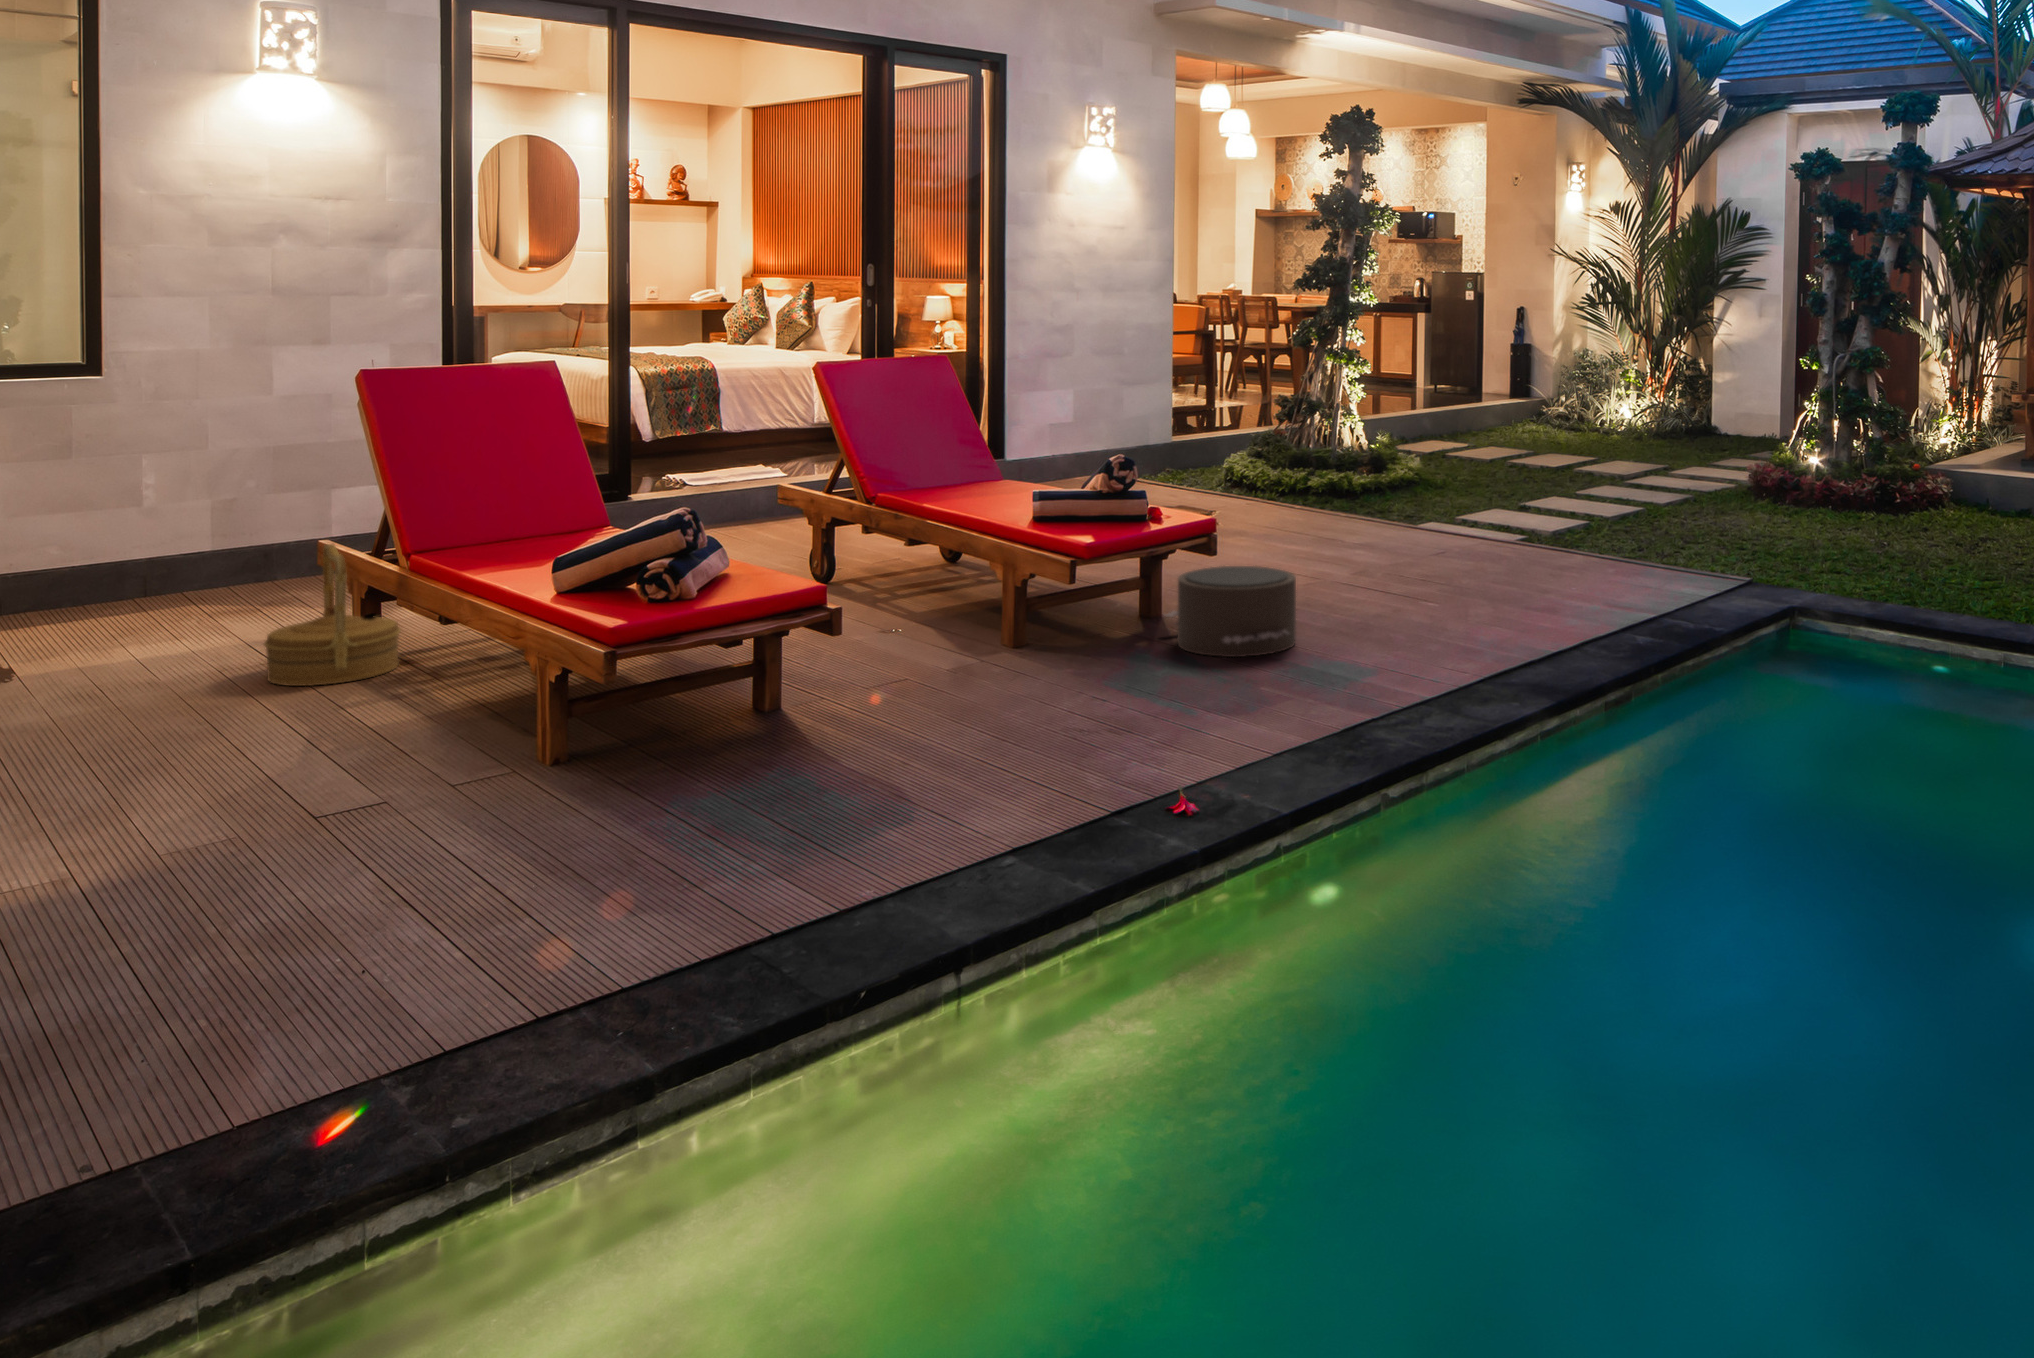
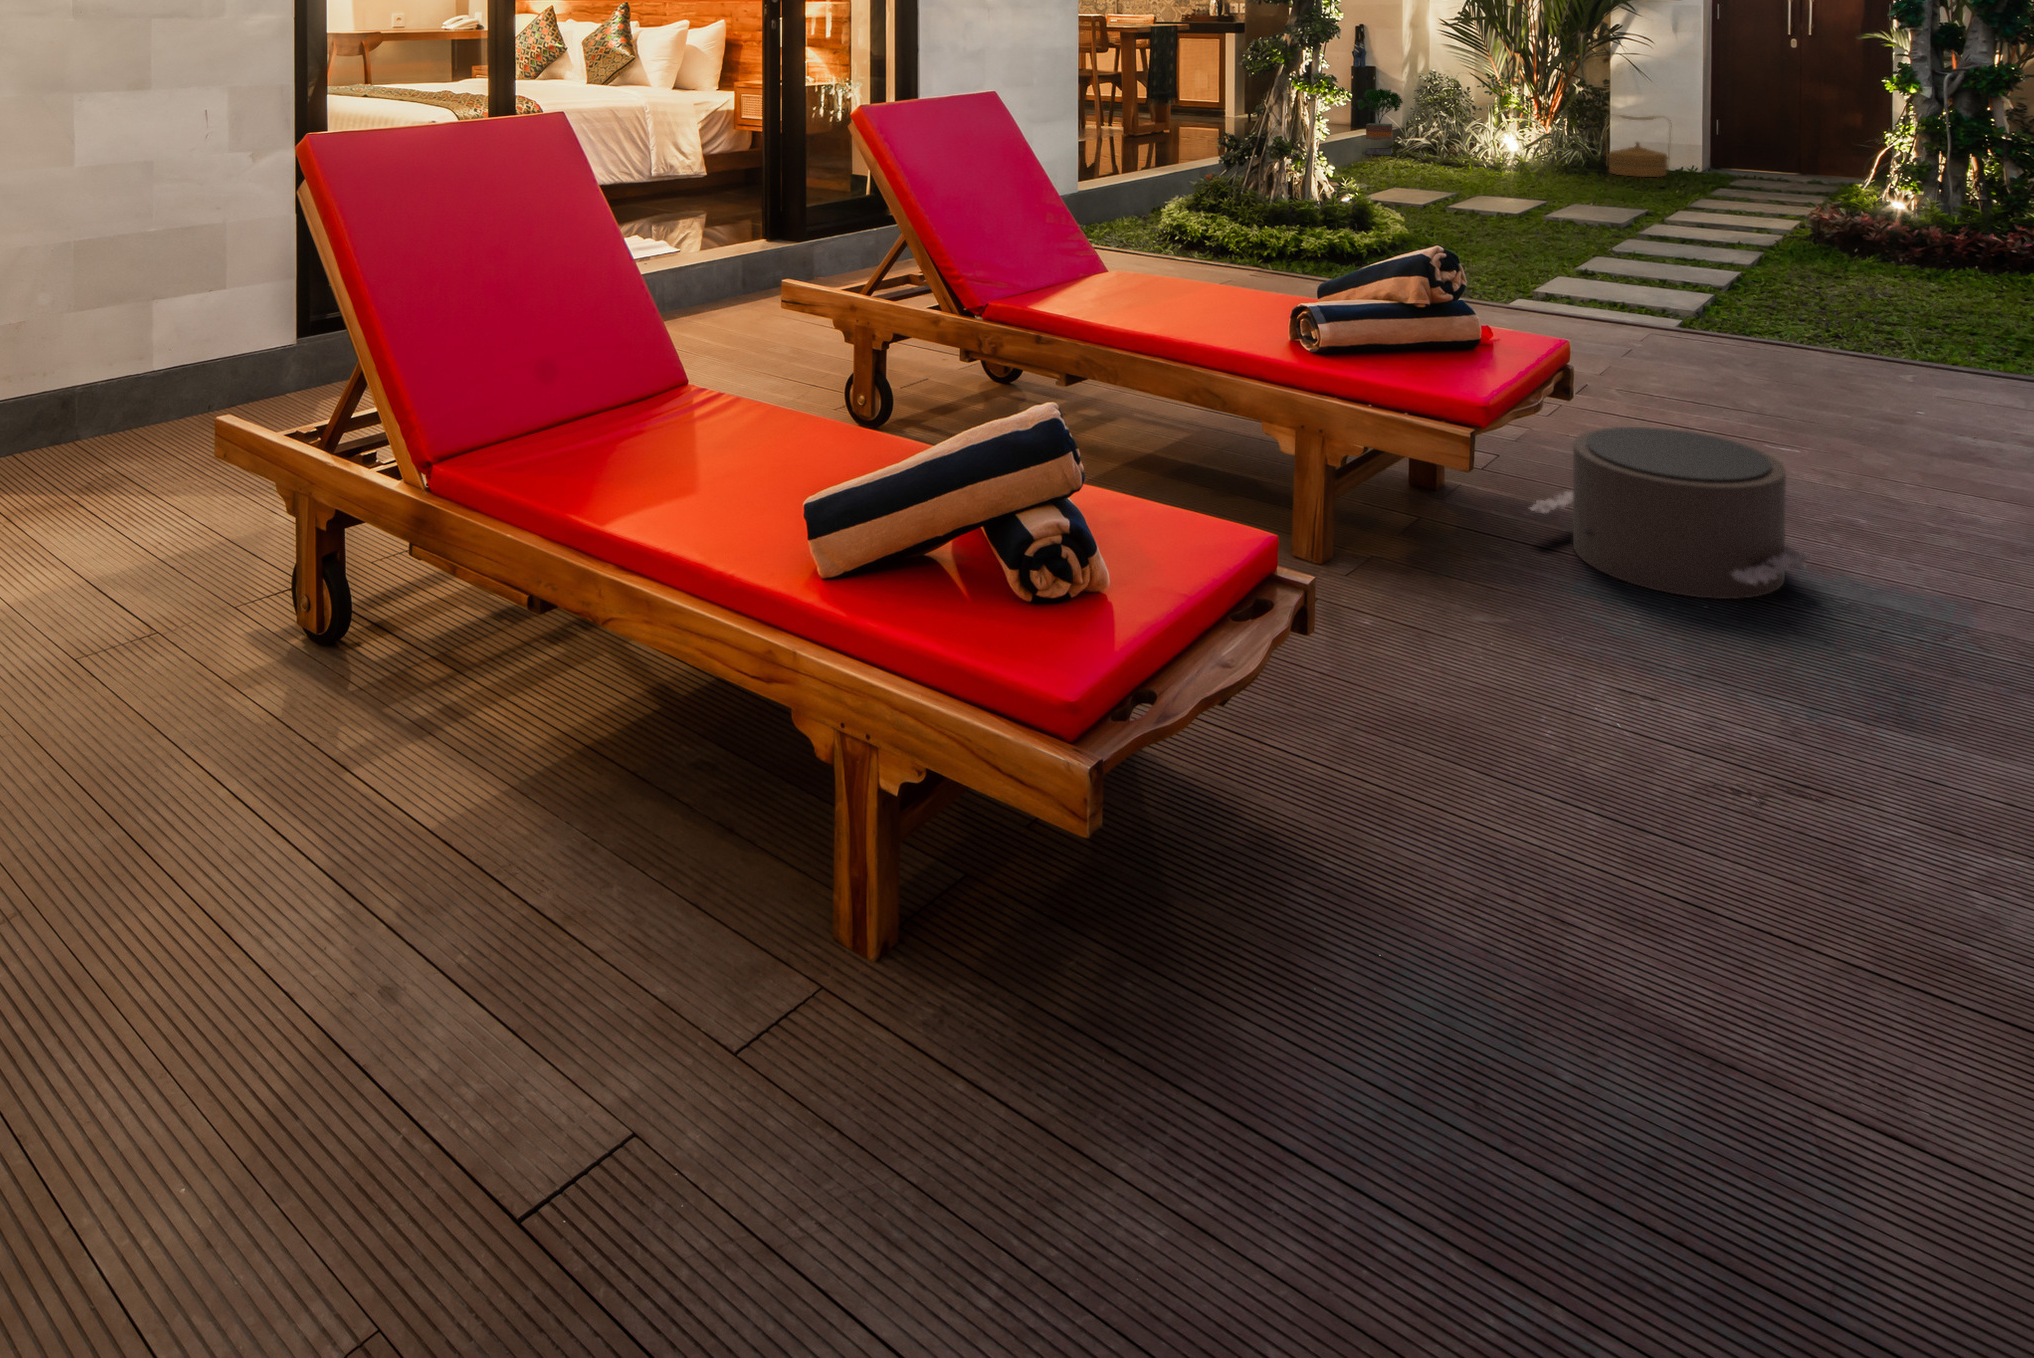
potted tree: none [1510,368,1555,428] -> present [1358,89,1403,155]
woven basket: present [264,544,401,686] -> present [1606,115,1670,177]

